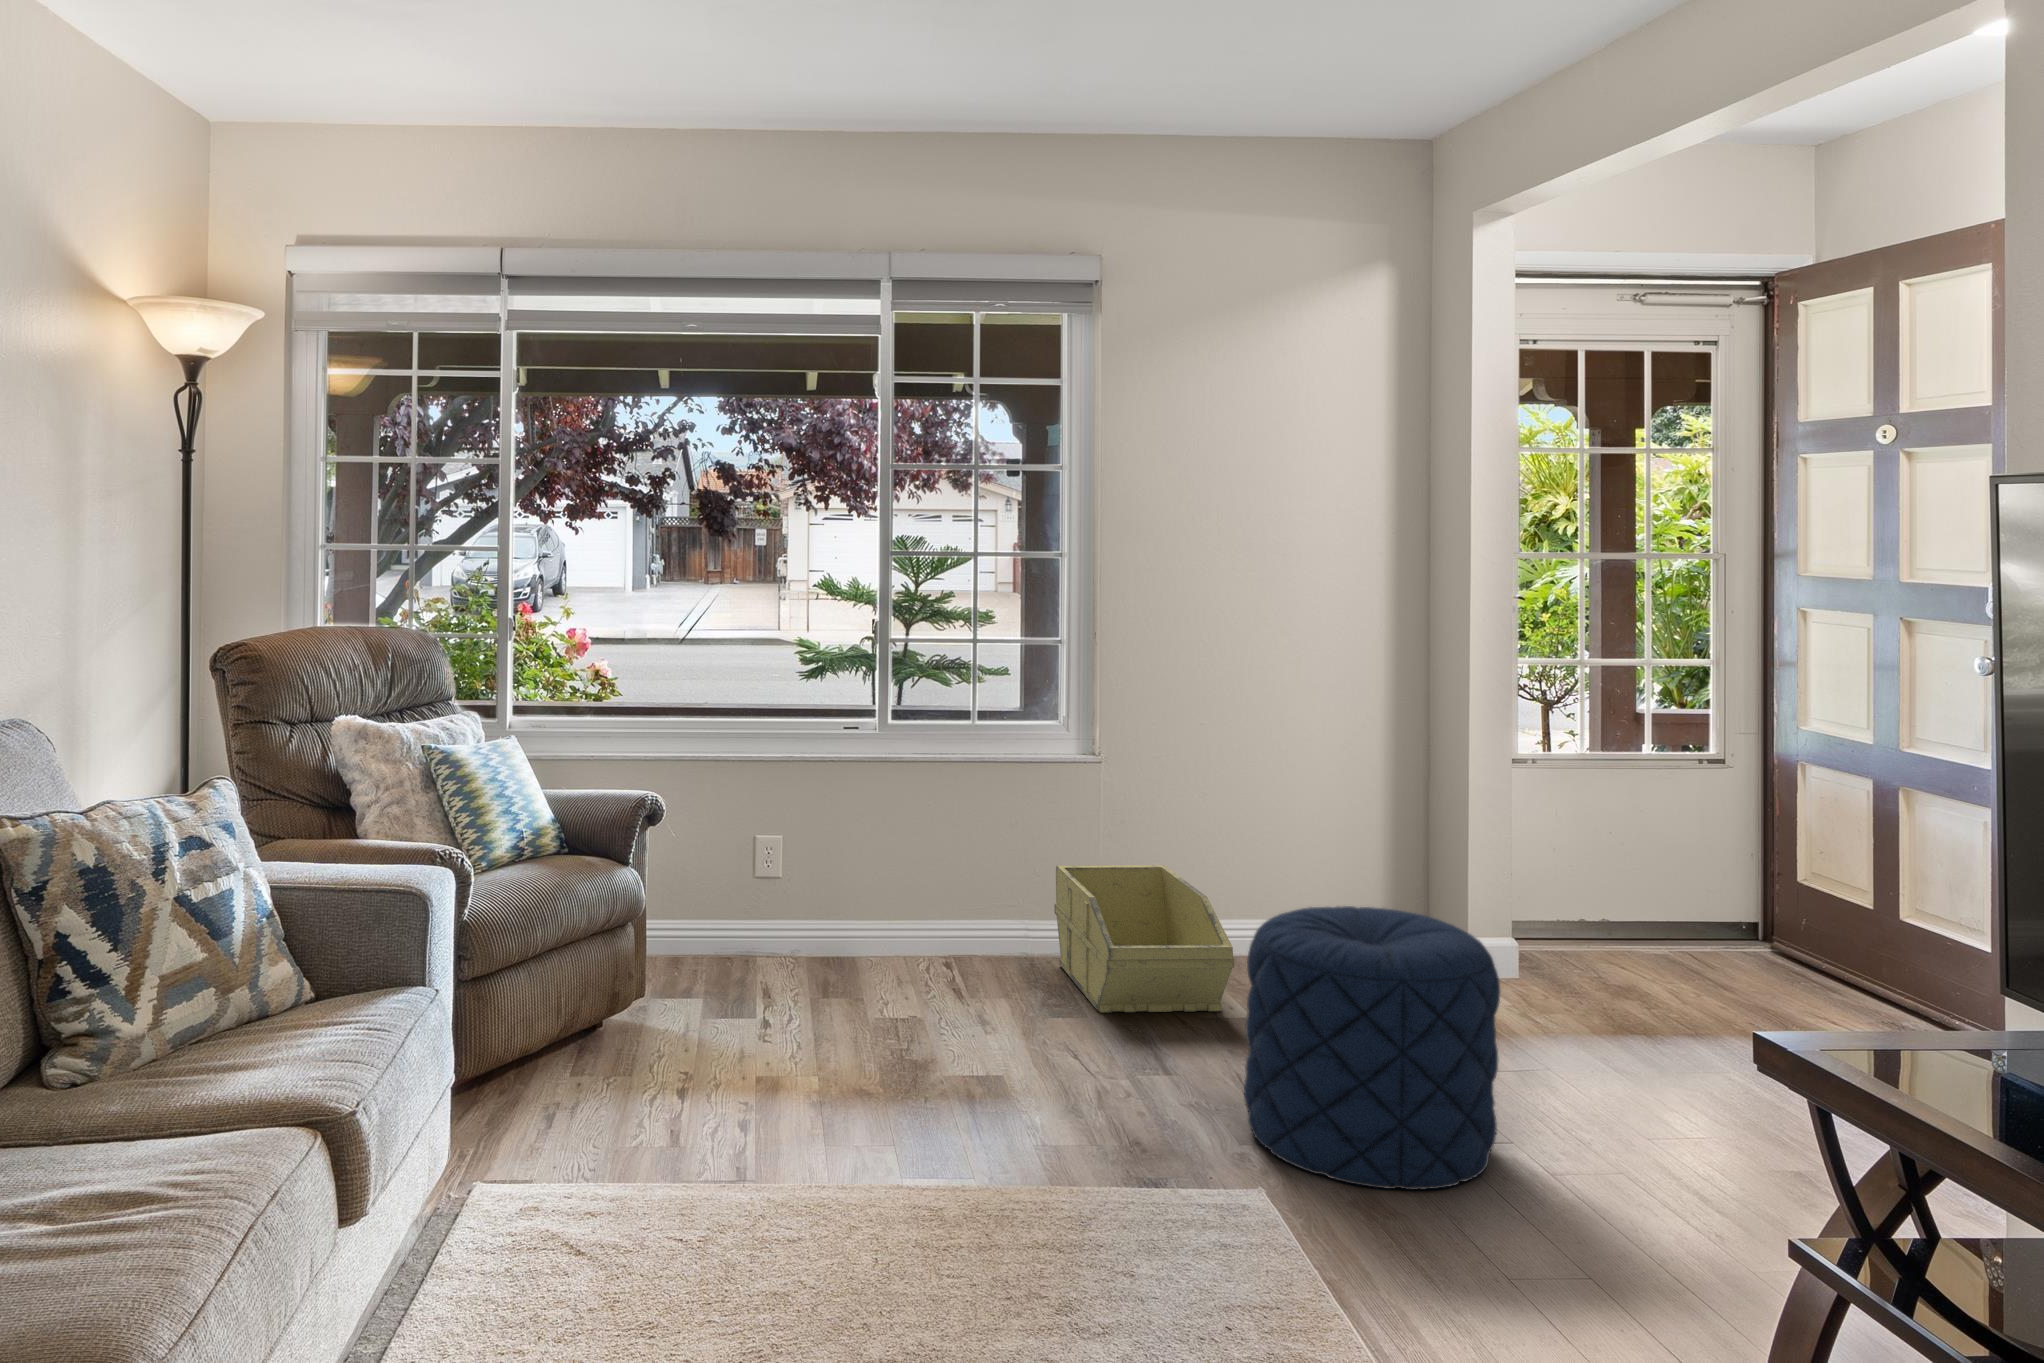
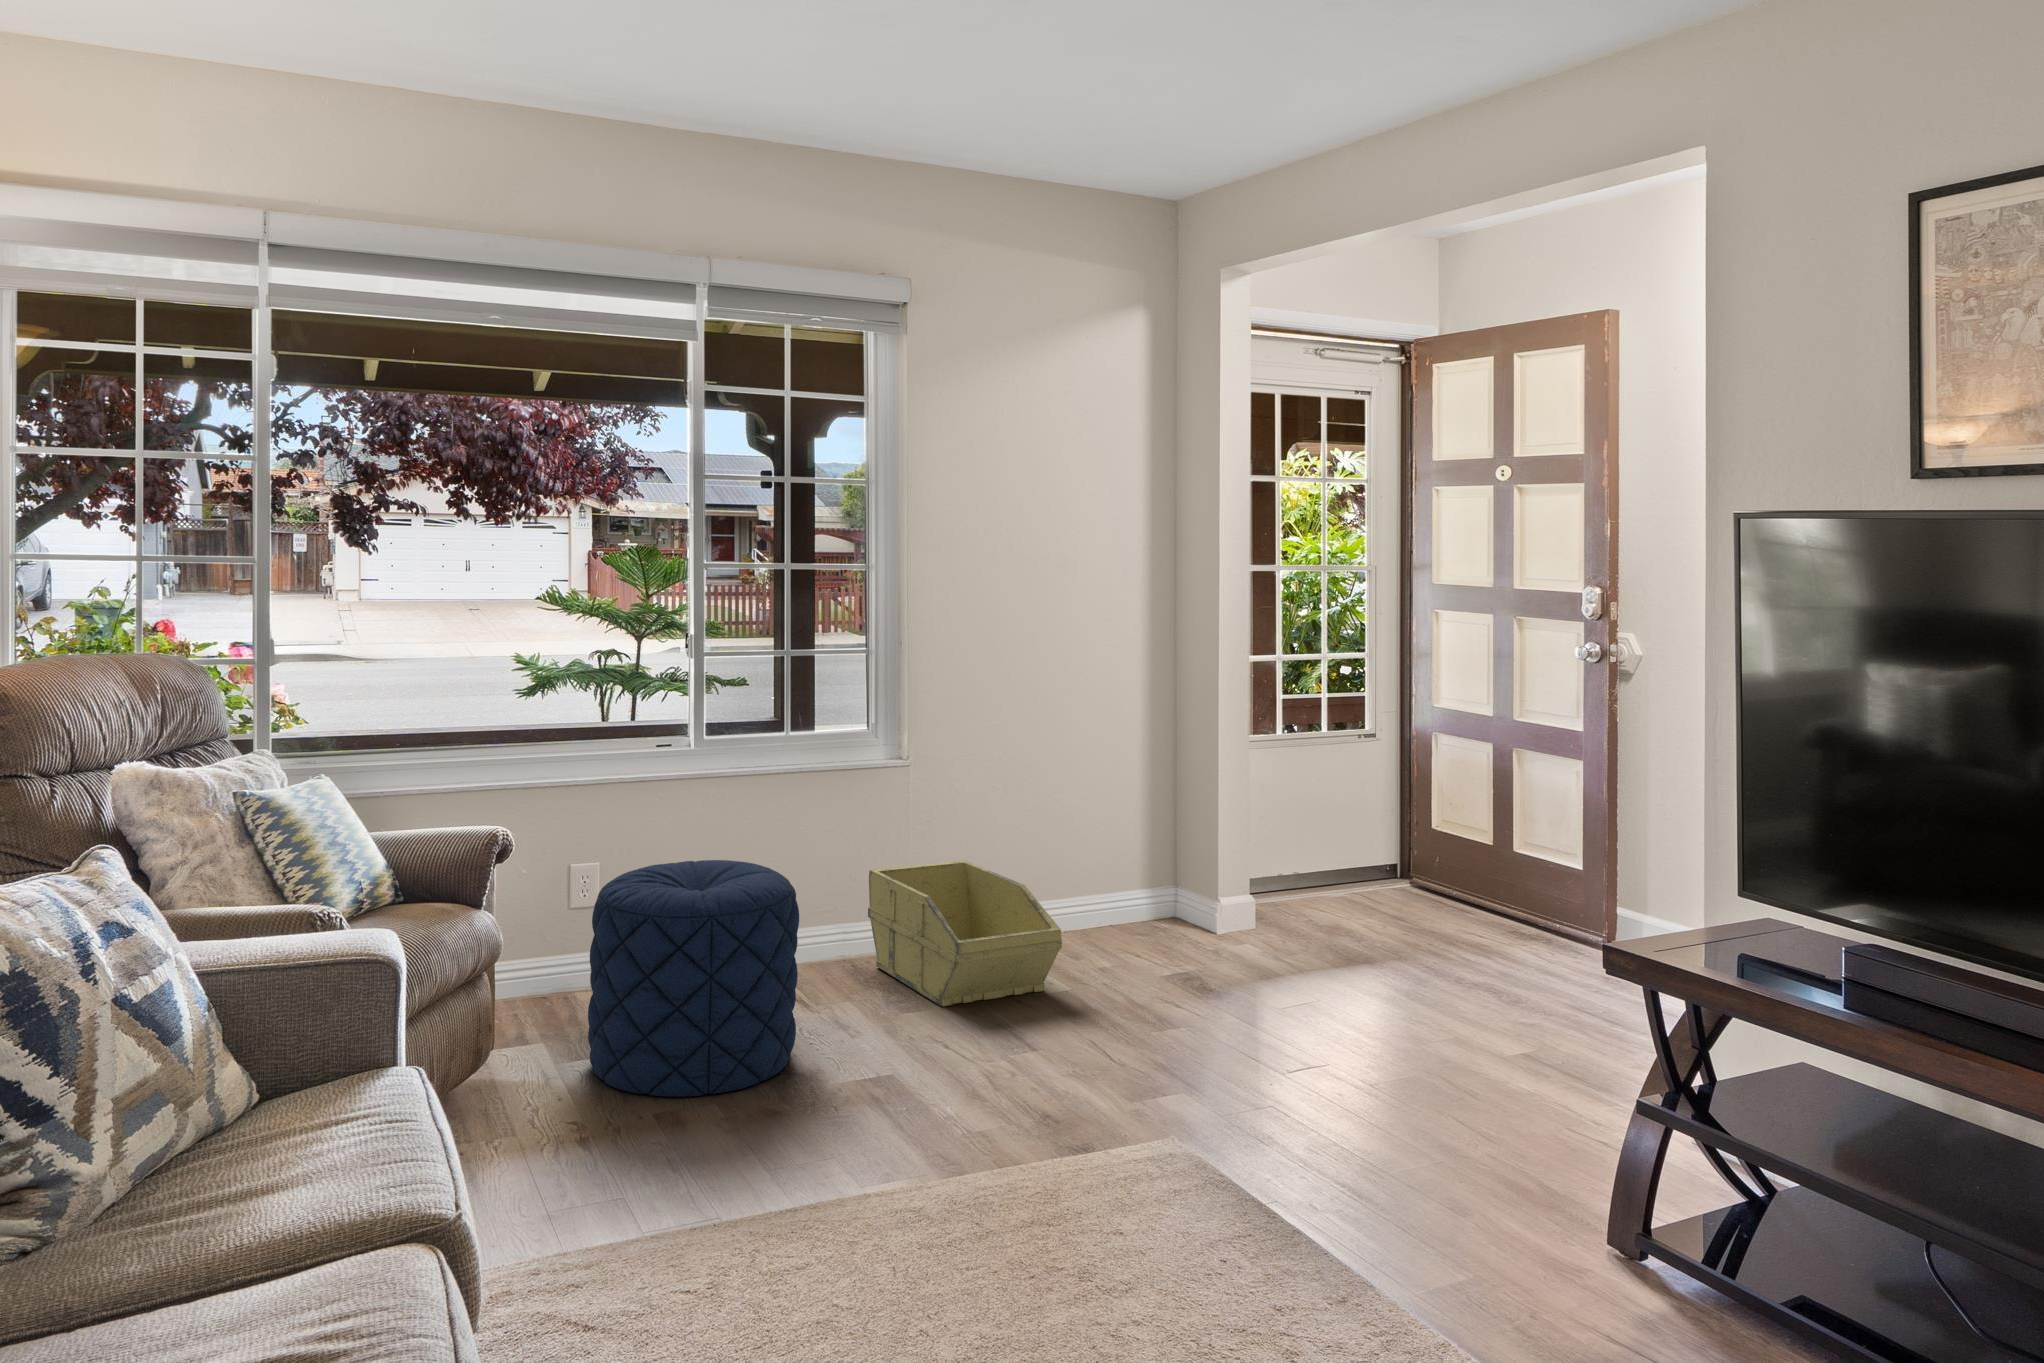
pouf: present [1244,906,1500,1190] -> present [588,860,799,1097]

